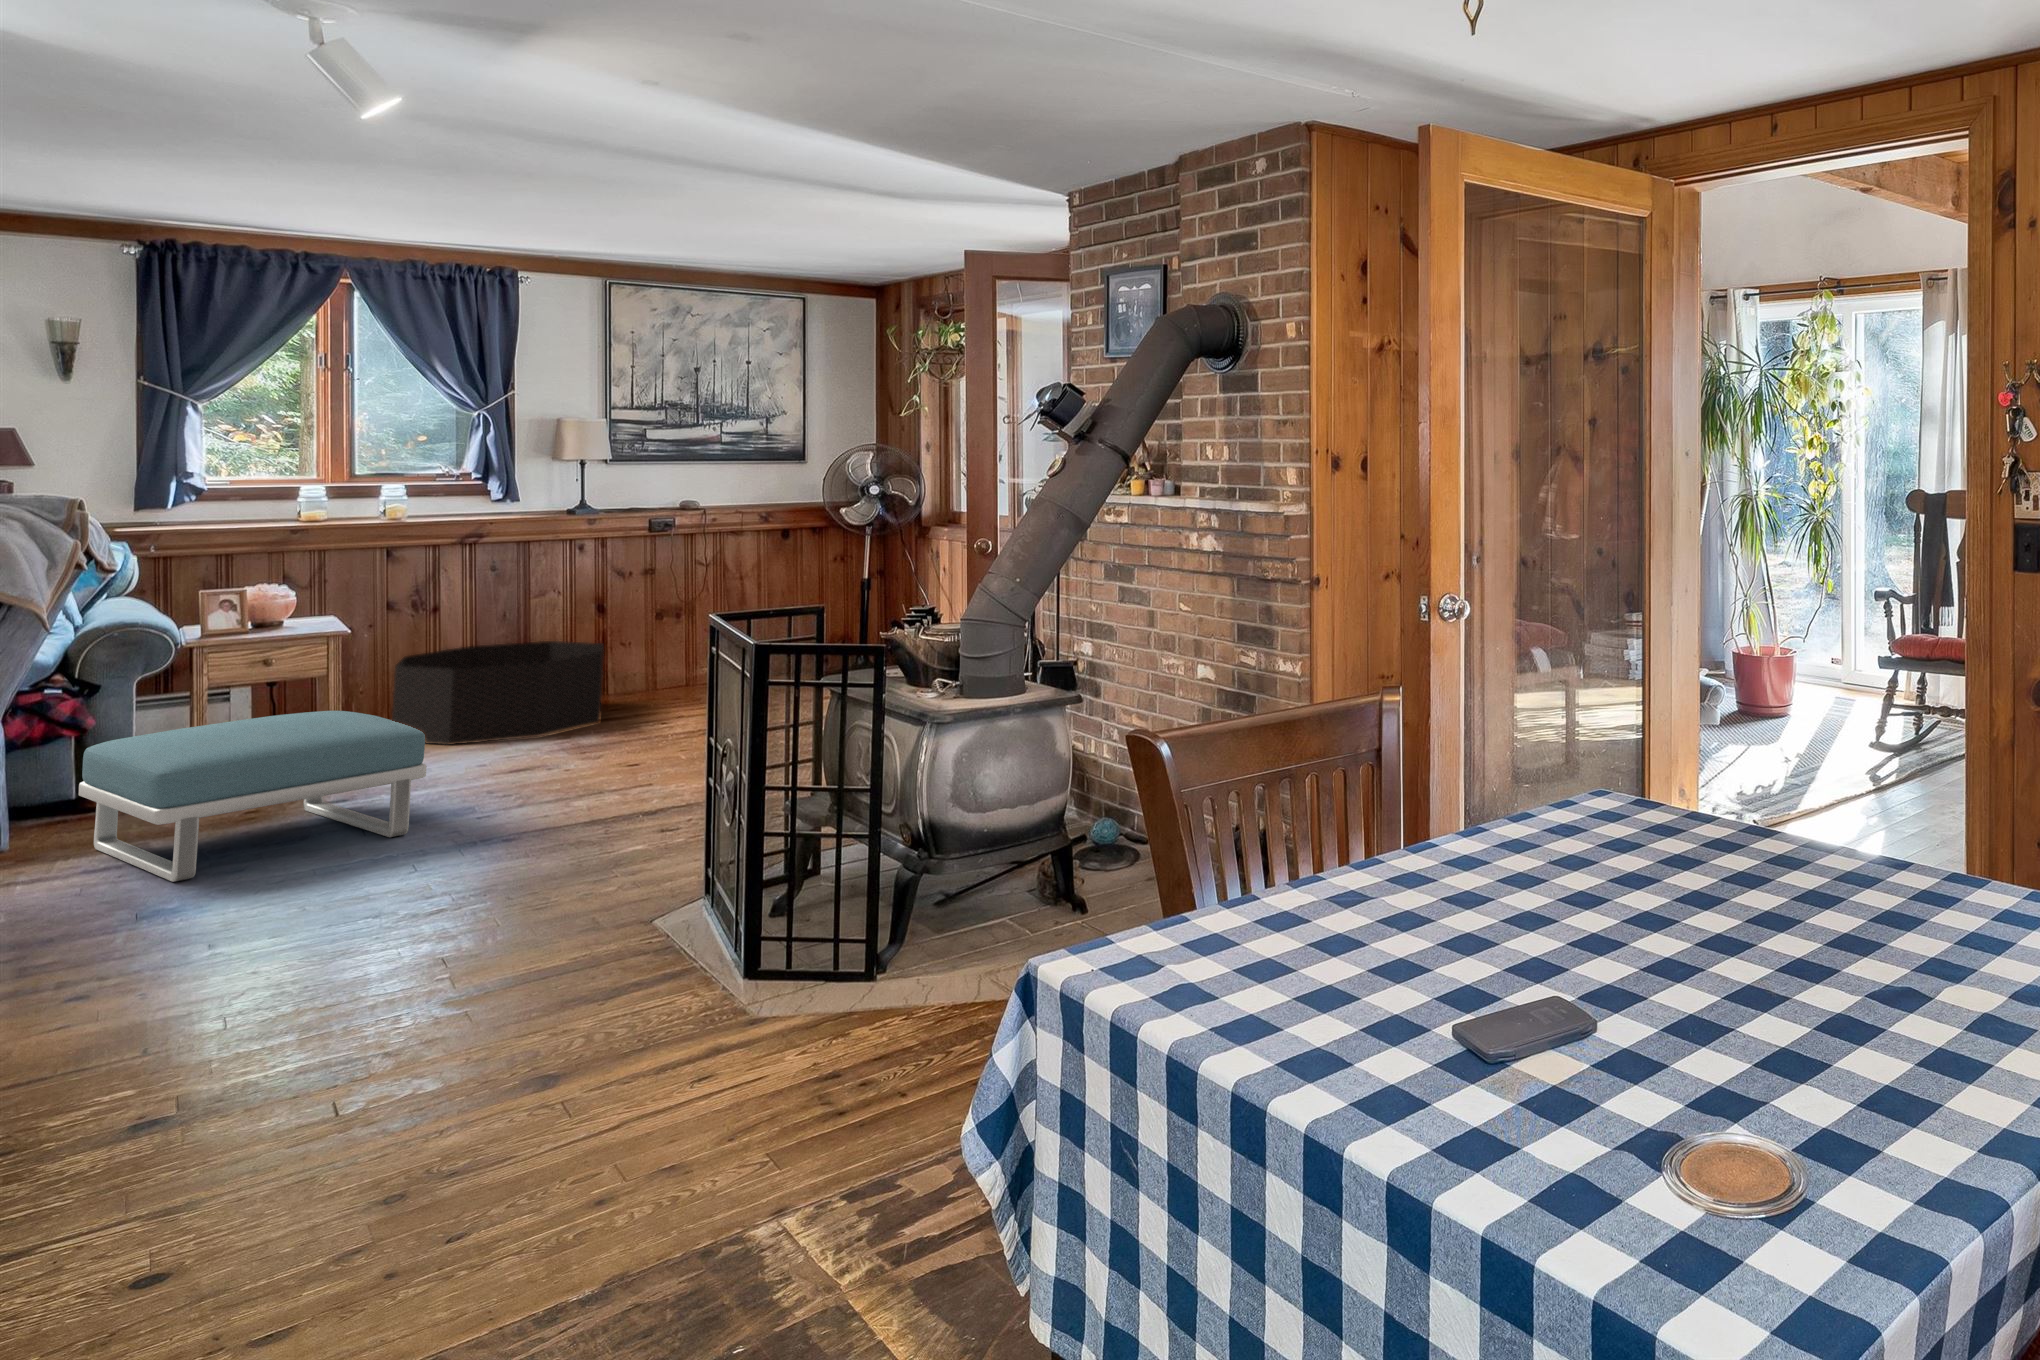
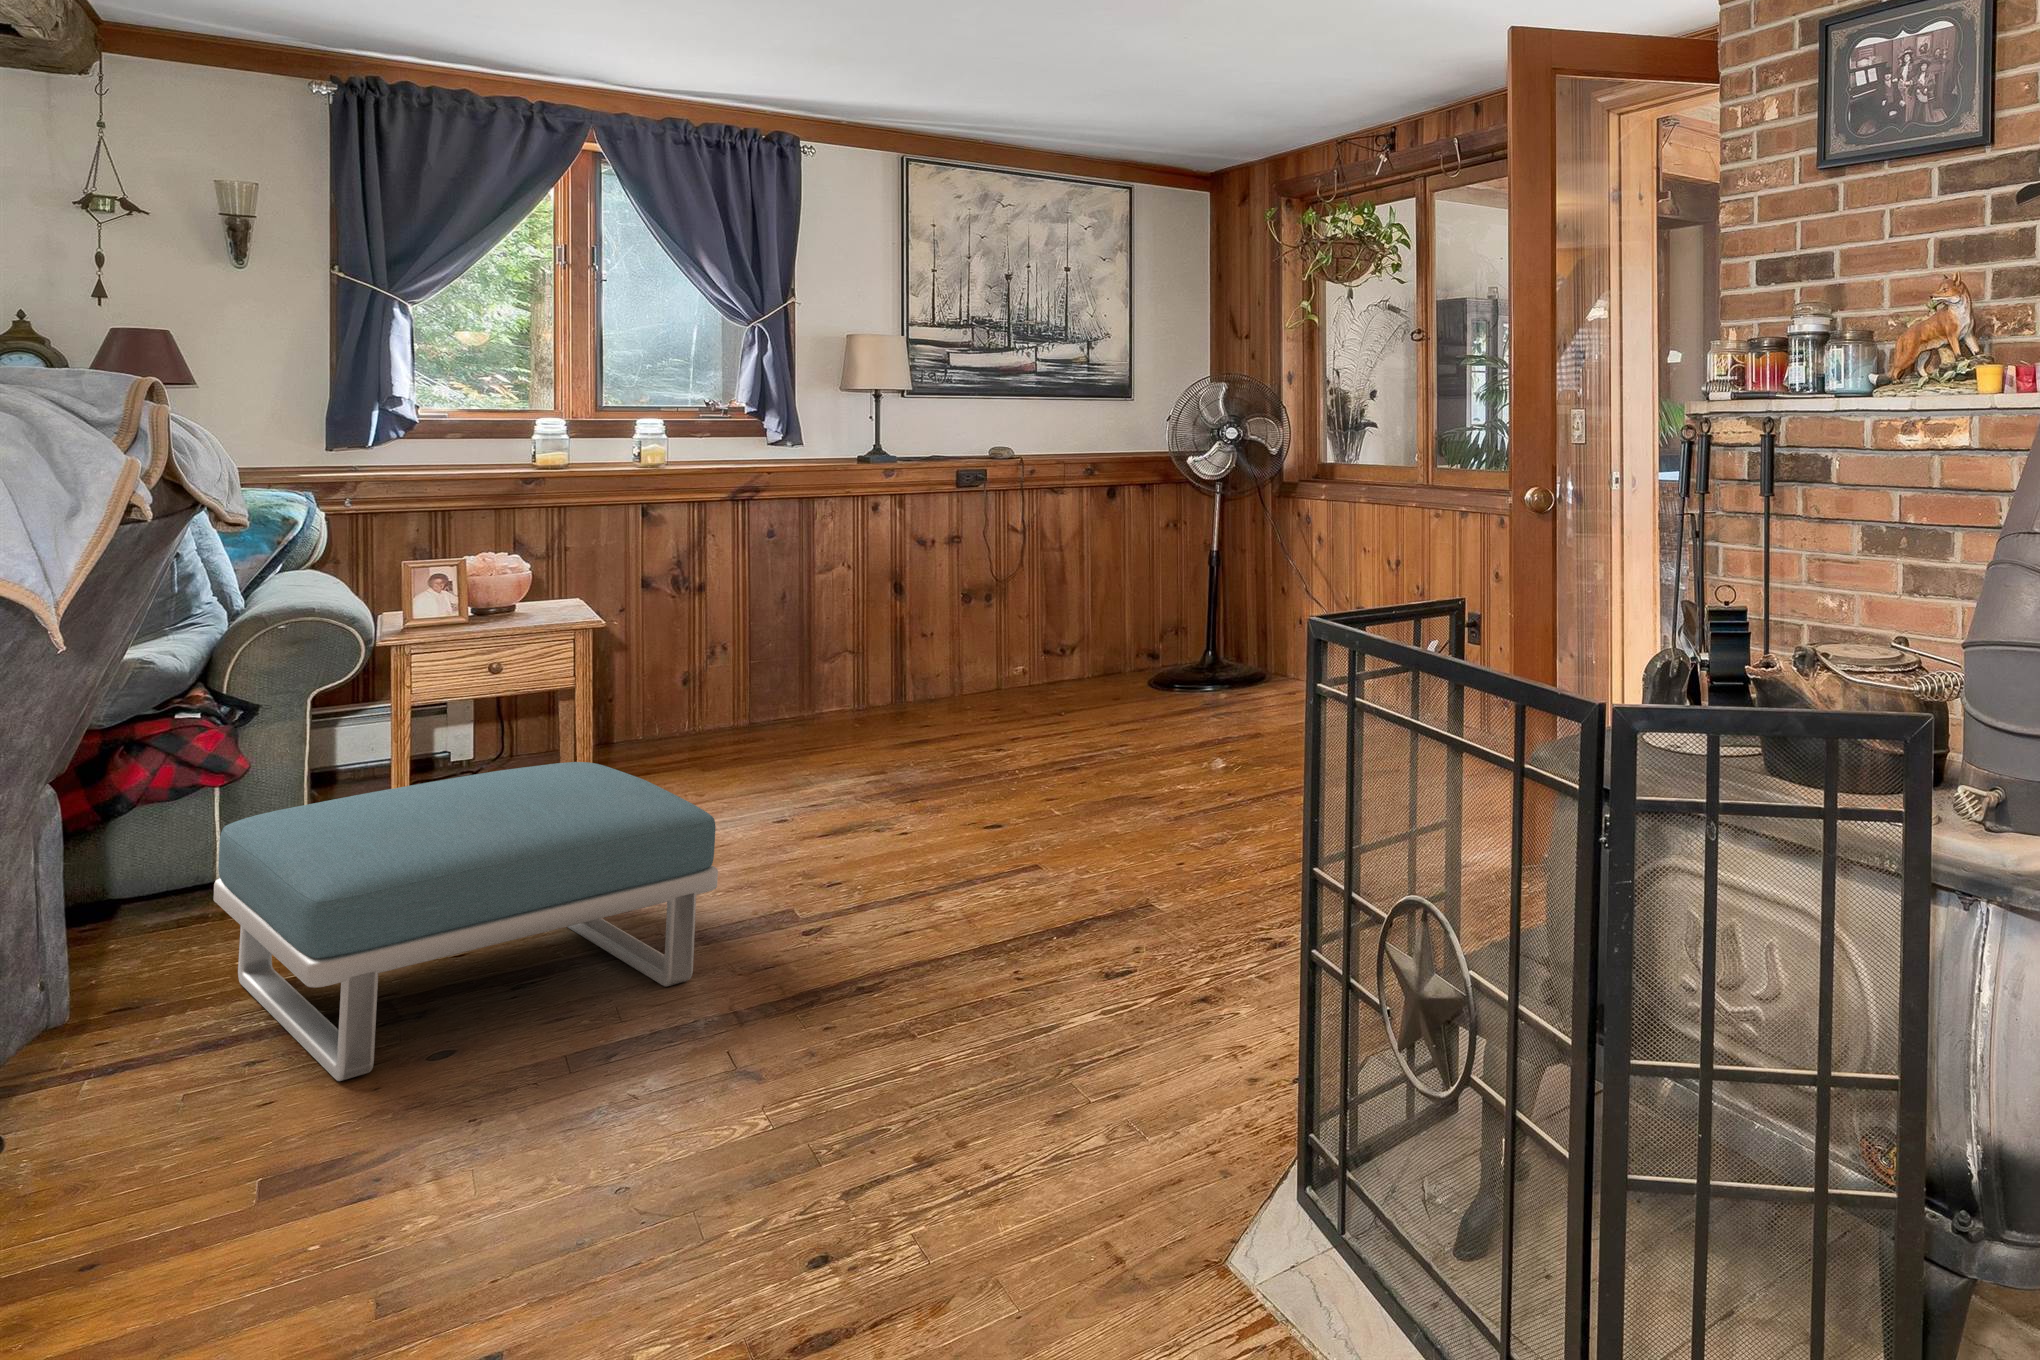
basket: present [392,641,604,745] -> none [651,633,917,785]

